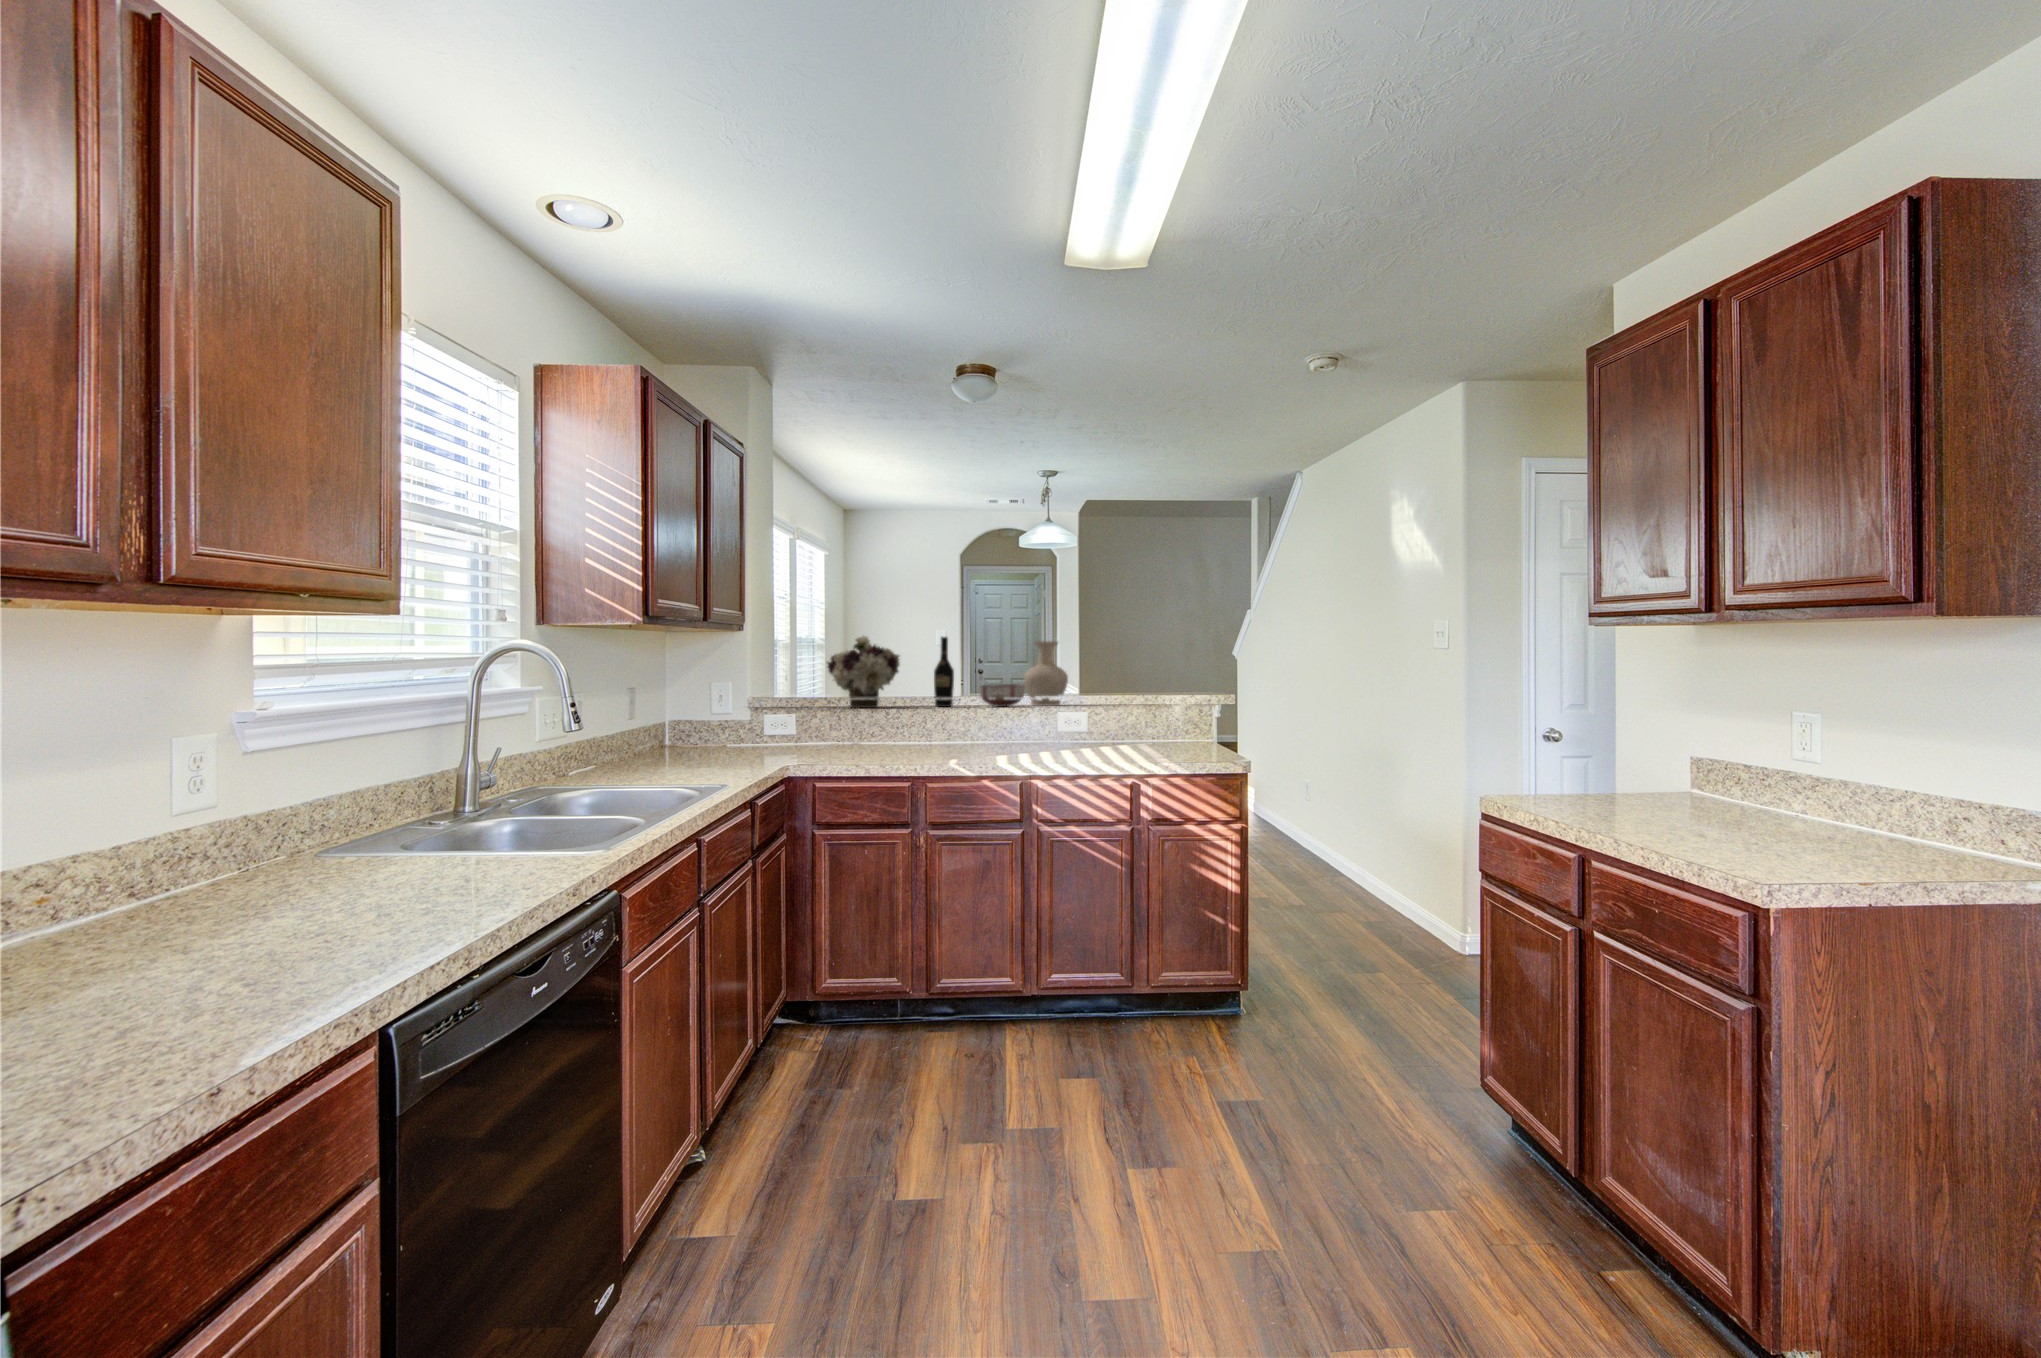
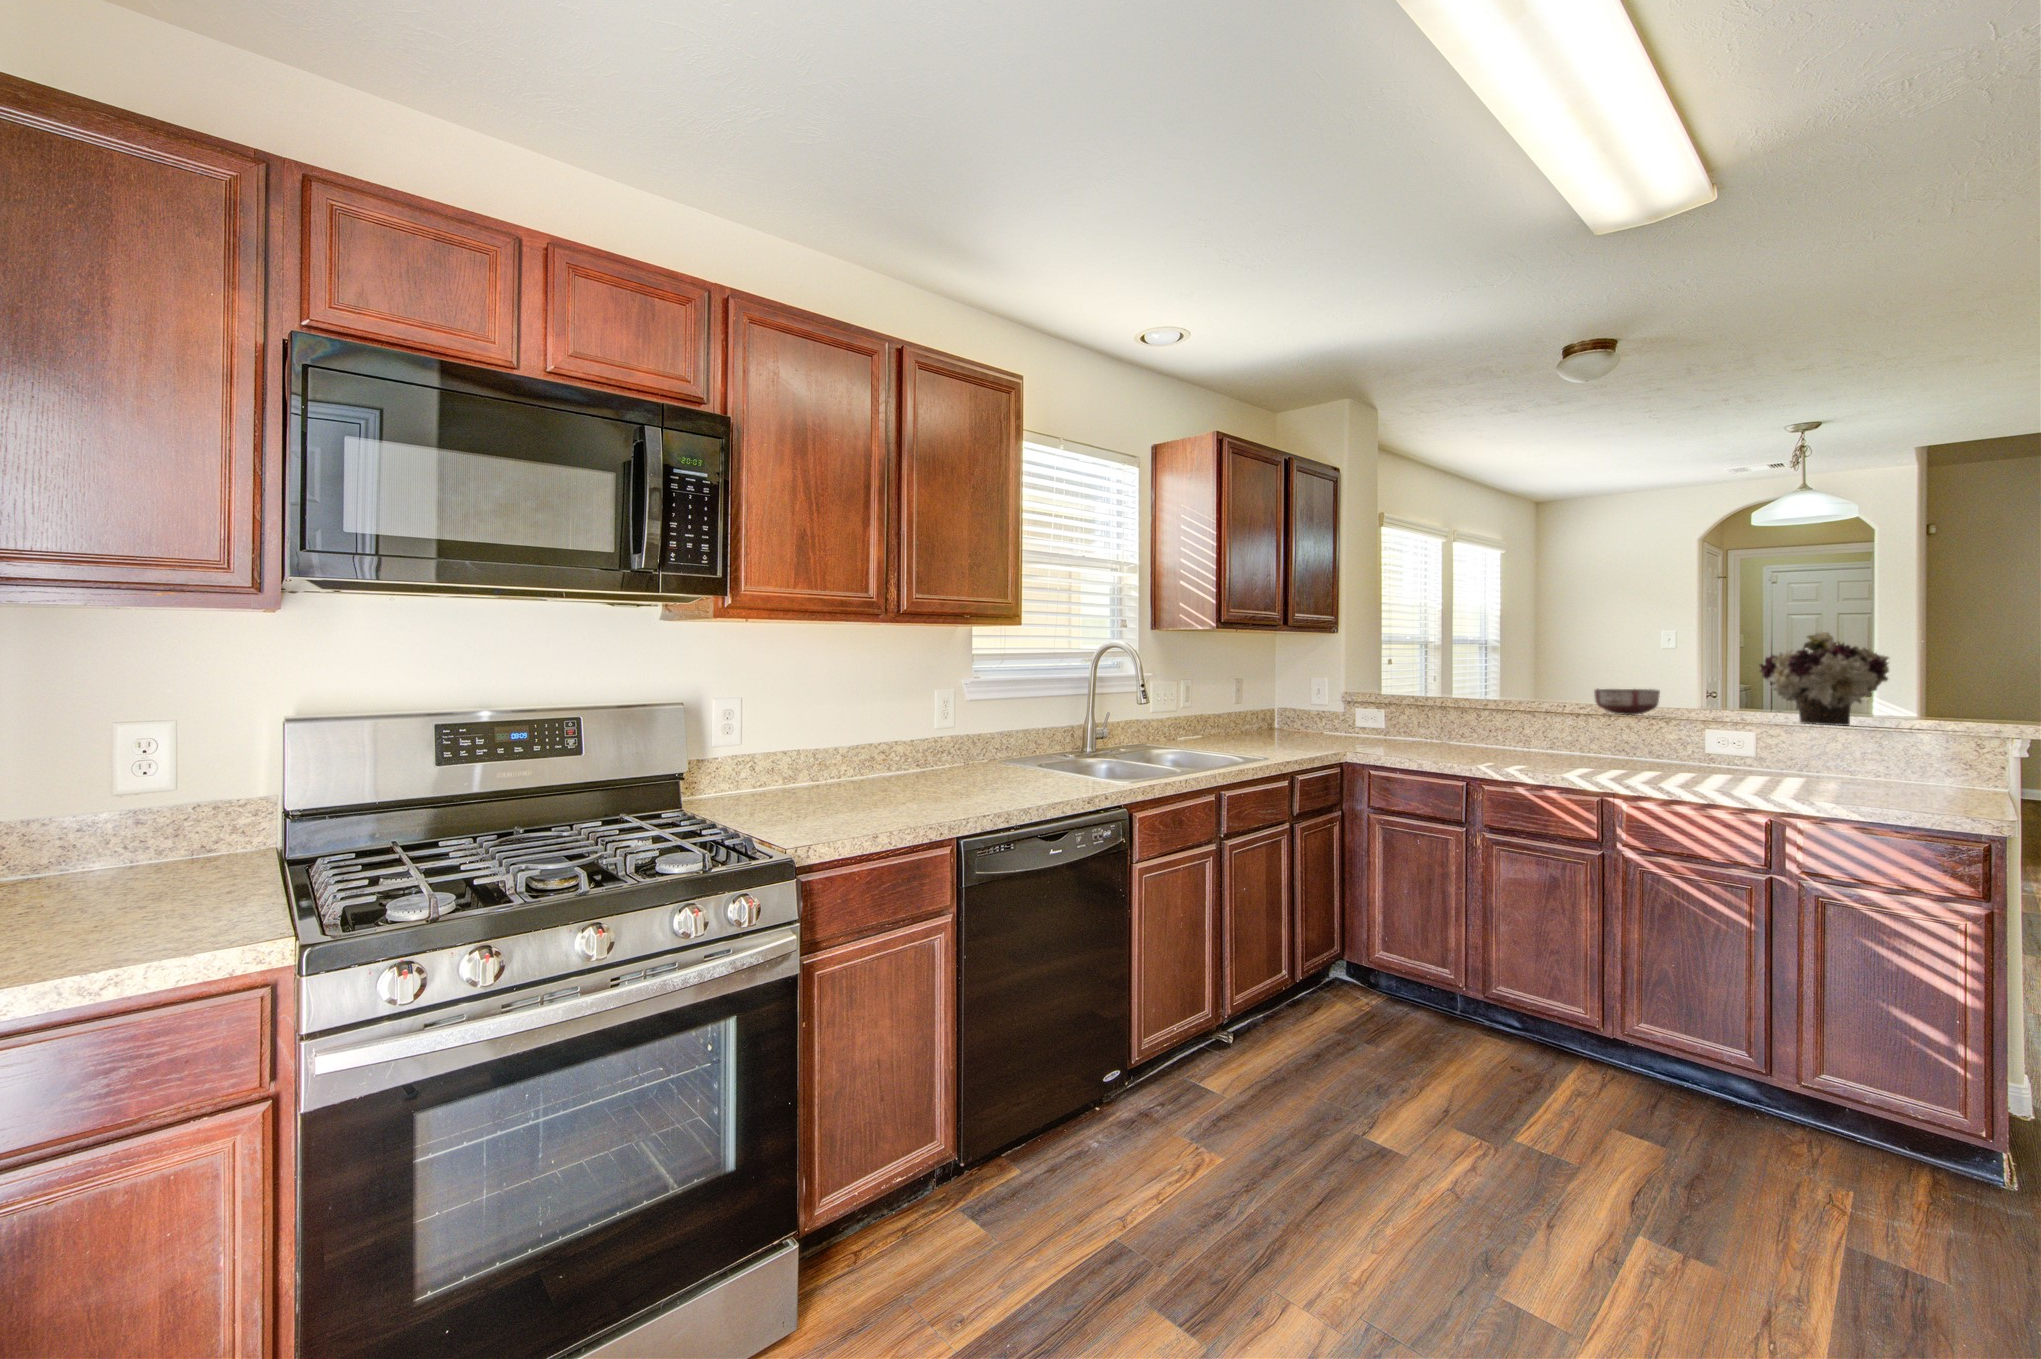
flower arrangement: present [828,636,900,708] -> present [1760,631,1889,726]
wine bottle: present [934,637,954,707] -> none [1535,634,1561,711]
vase: present [1024,641,1068,706] -> none [1678,639,1750,719]

